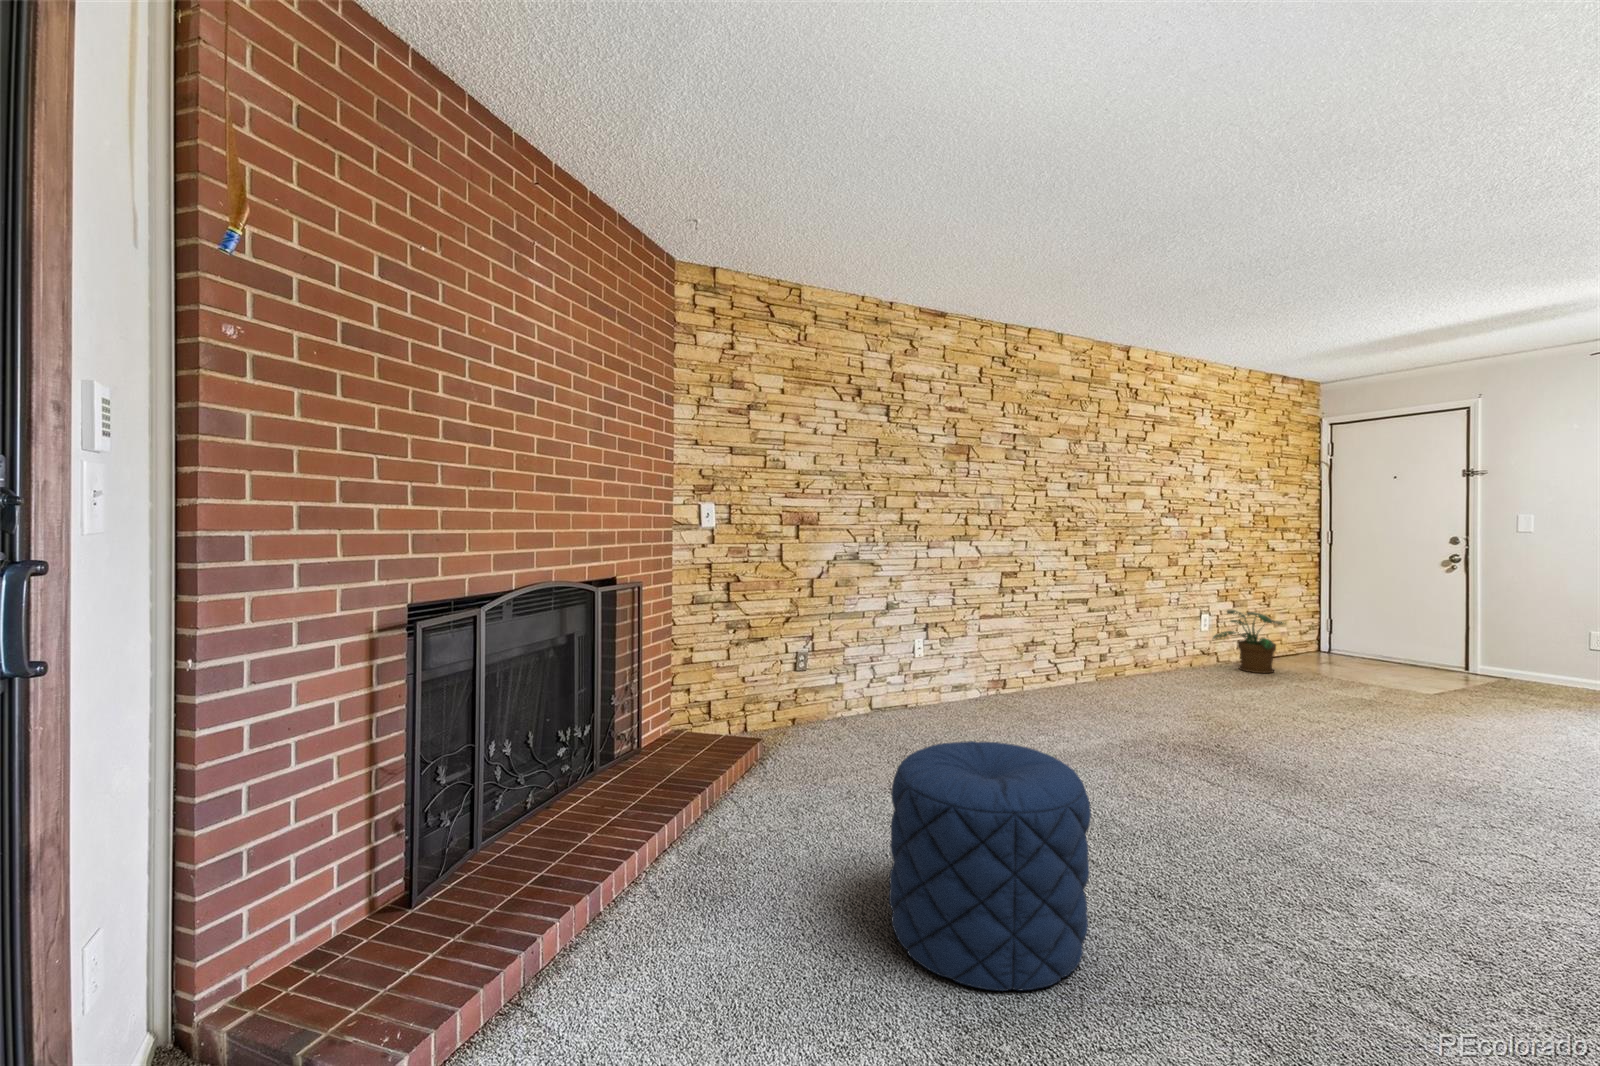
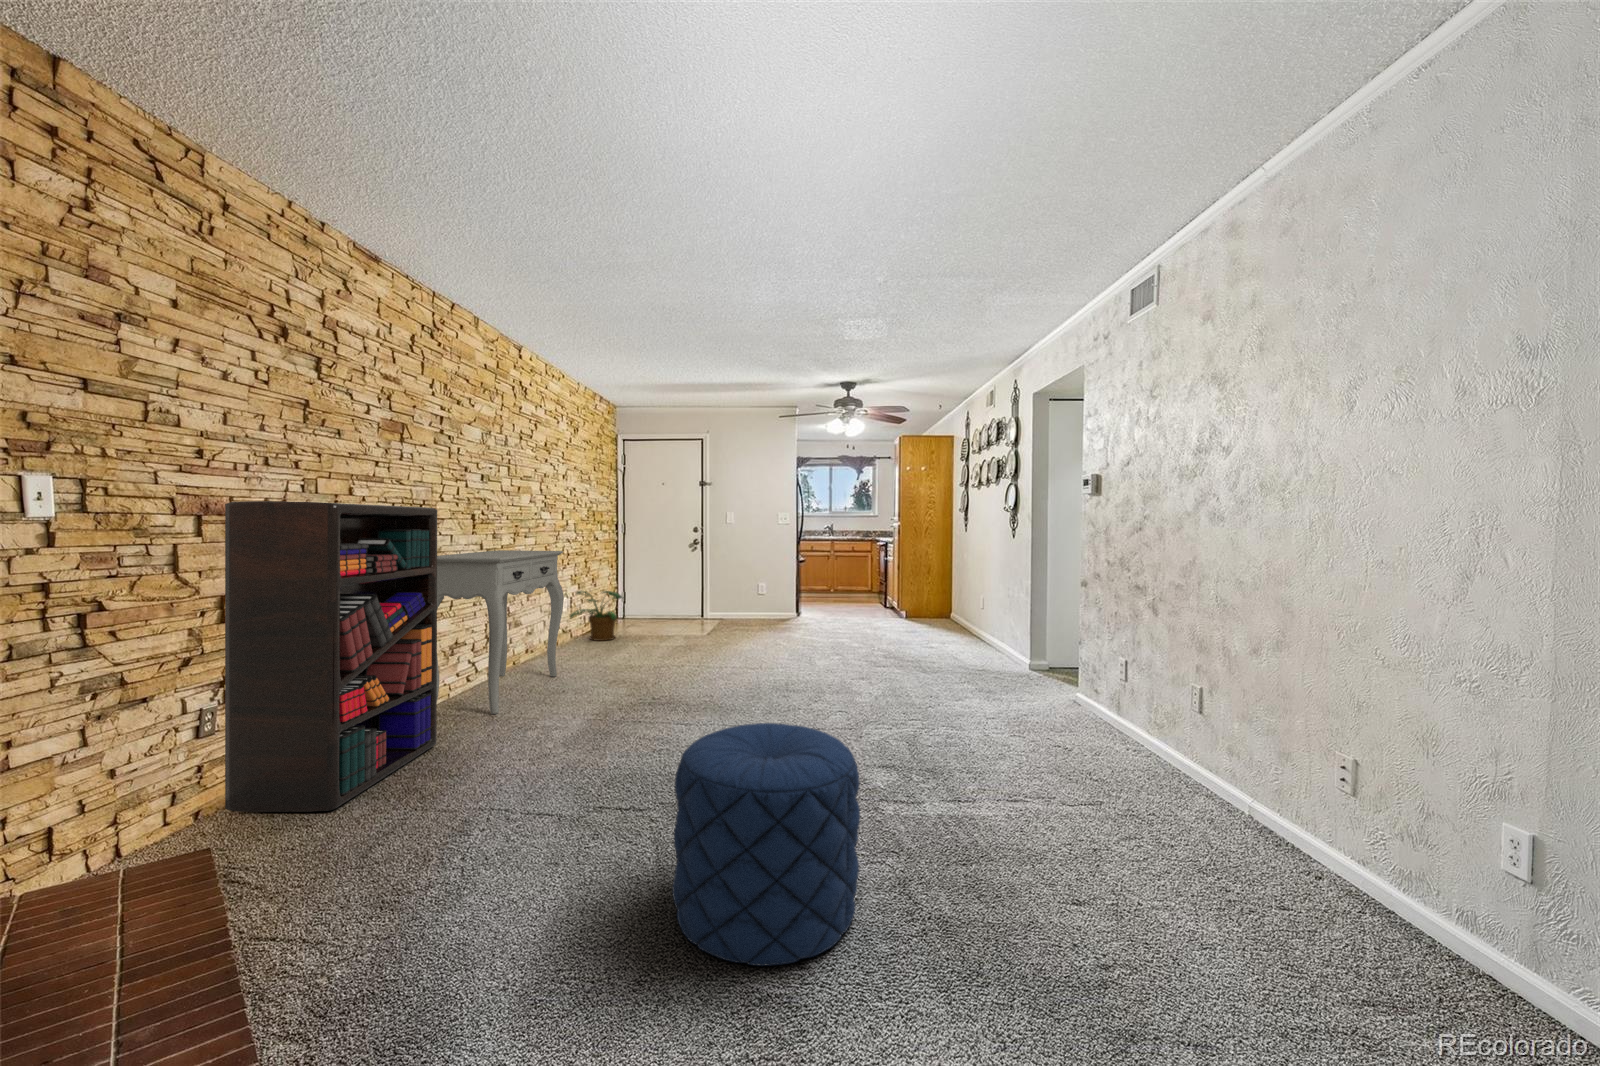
bookshelf: none [806,515,959,741] -> present [225,501,437,812]
console table: none [980,558,1150,713] -> present [437,550,564,714]

